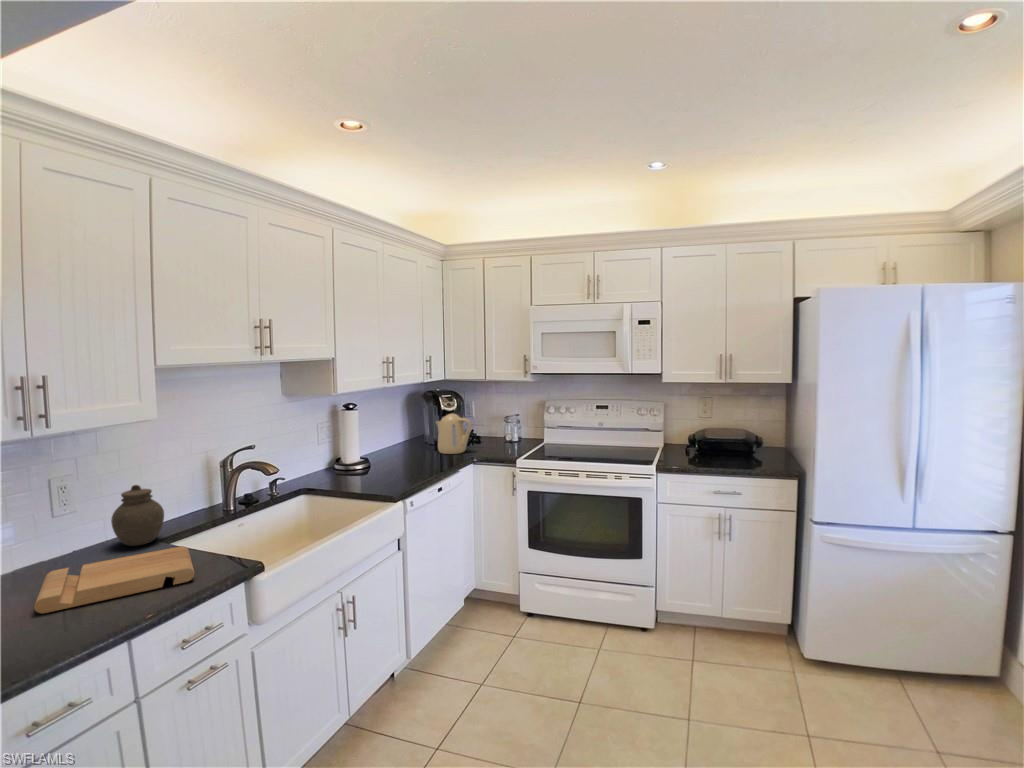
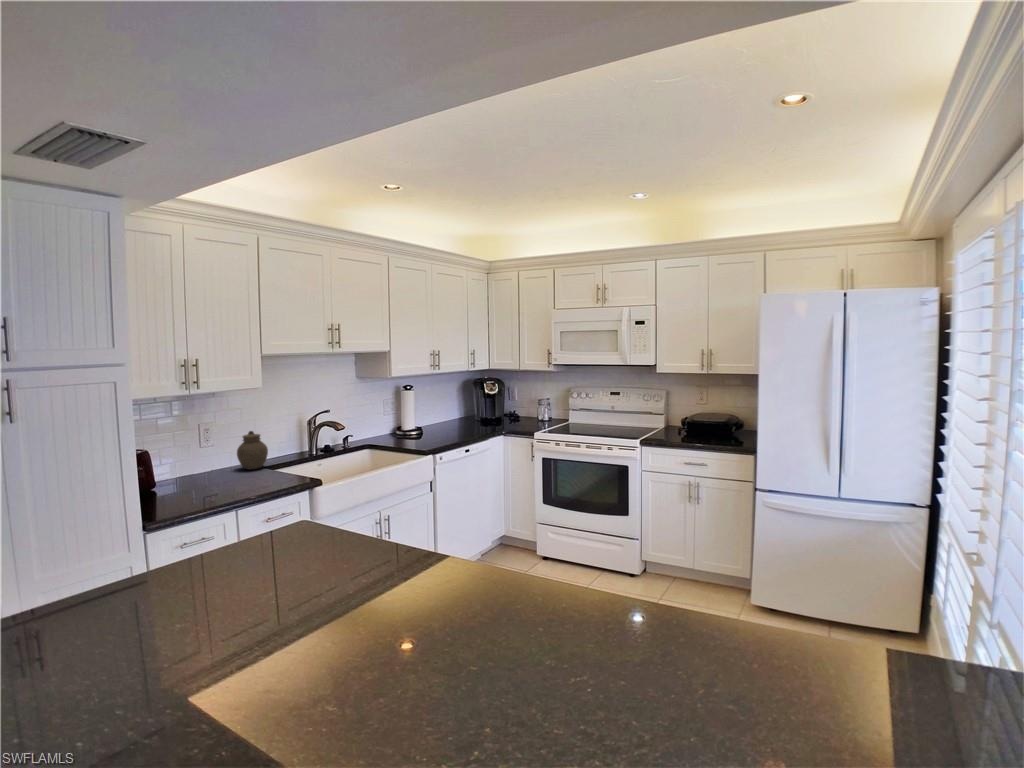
kettle: present [436,413,471,454] -> none [477,396,503,428]
cutting board: present [34,546,194,613] -> none [190,469,278,495]

